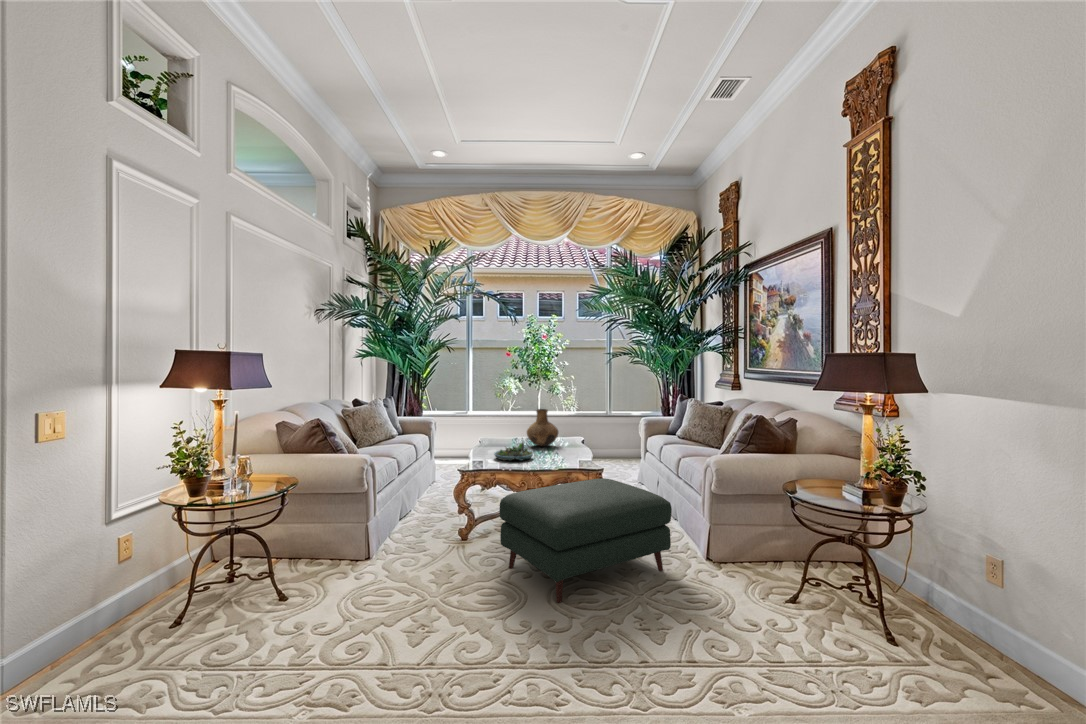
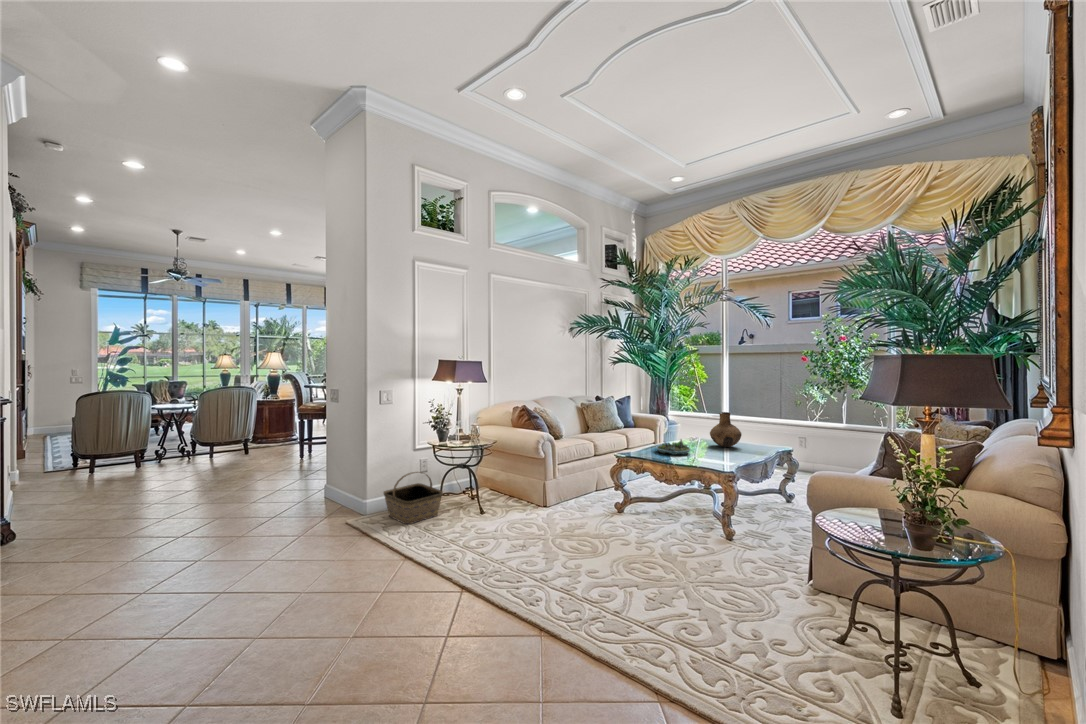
ottoman: present [499,478,672,603] -> none [613,477,750,573]
basket: none [60,556,209,665] -> present [384,472,443,524]

